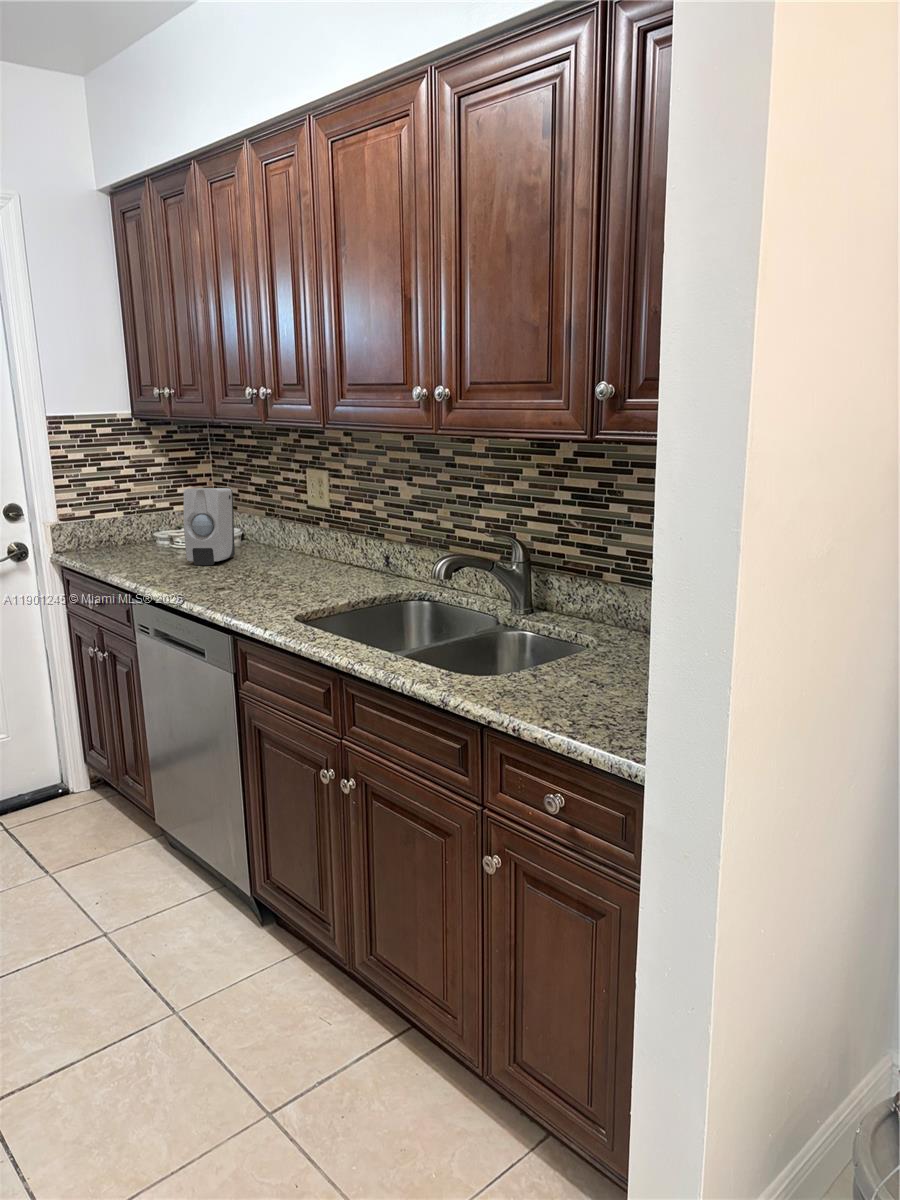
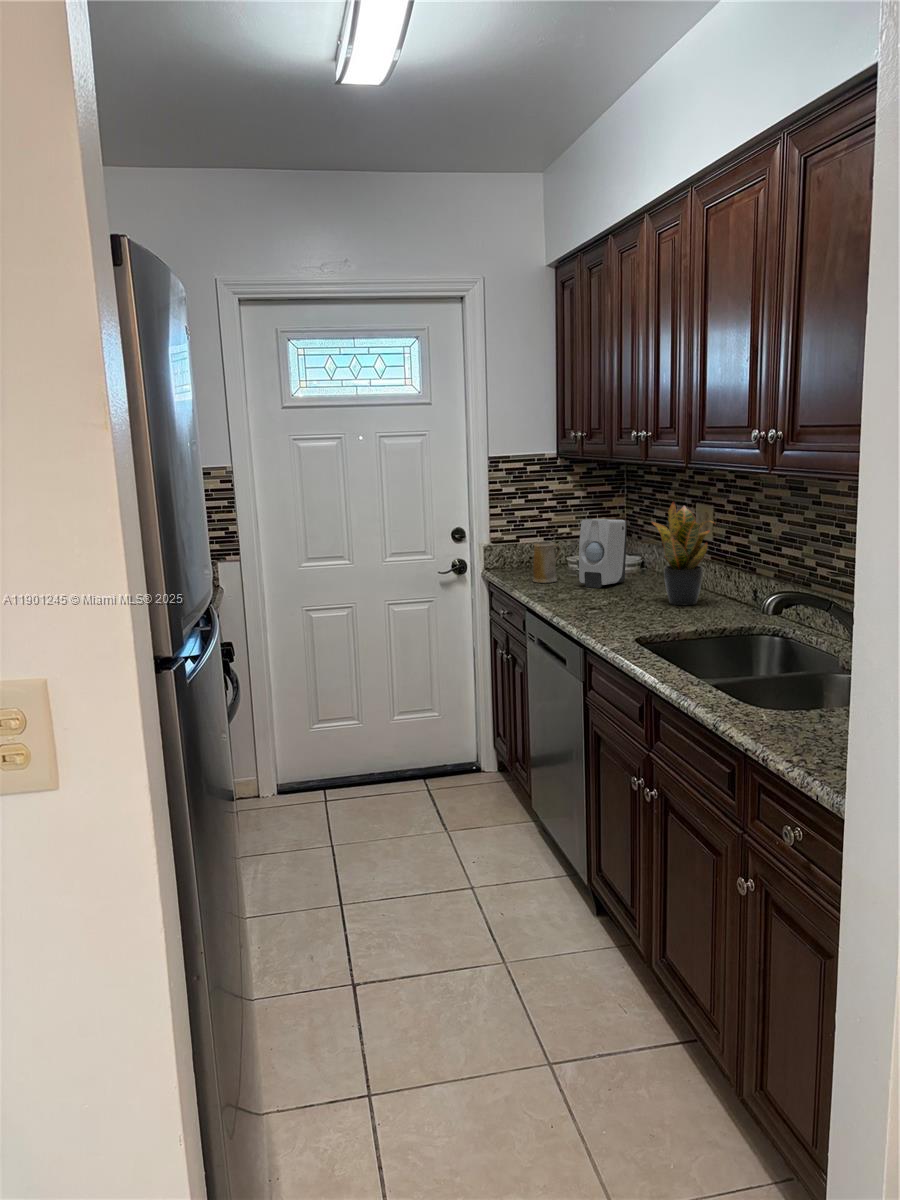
potted plant: none [269,462,346,578] -> present [652,502,713,605]
mug: none [125,516,157,564] -> present [533,542,561,583]

